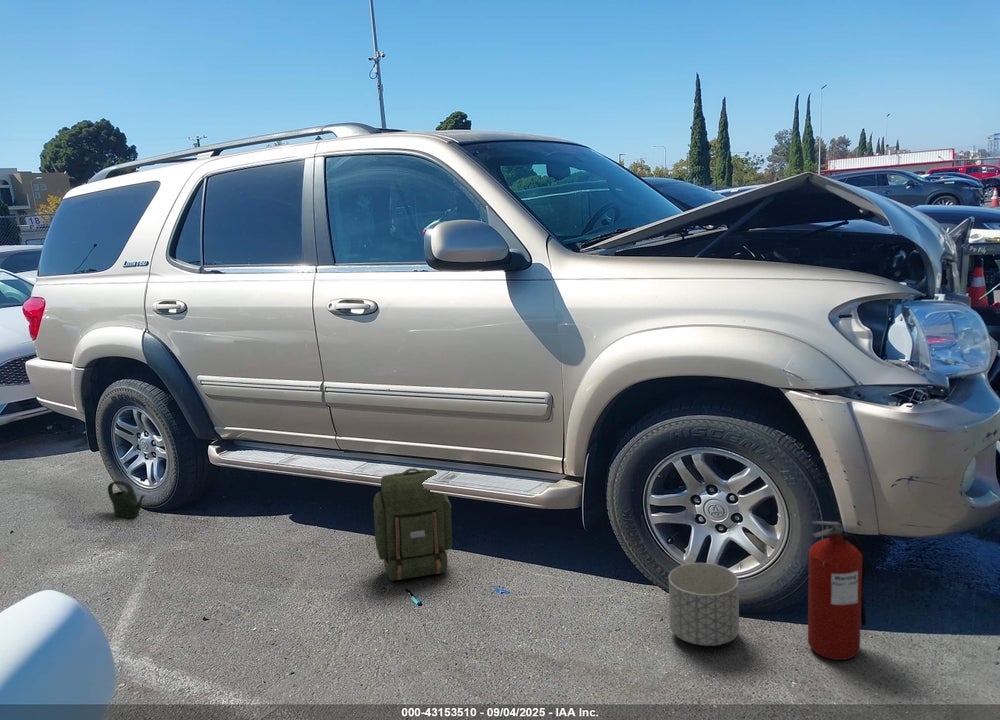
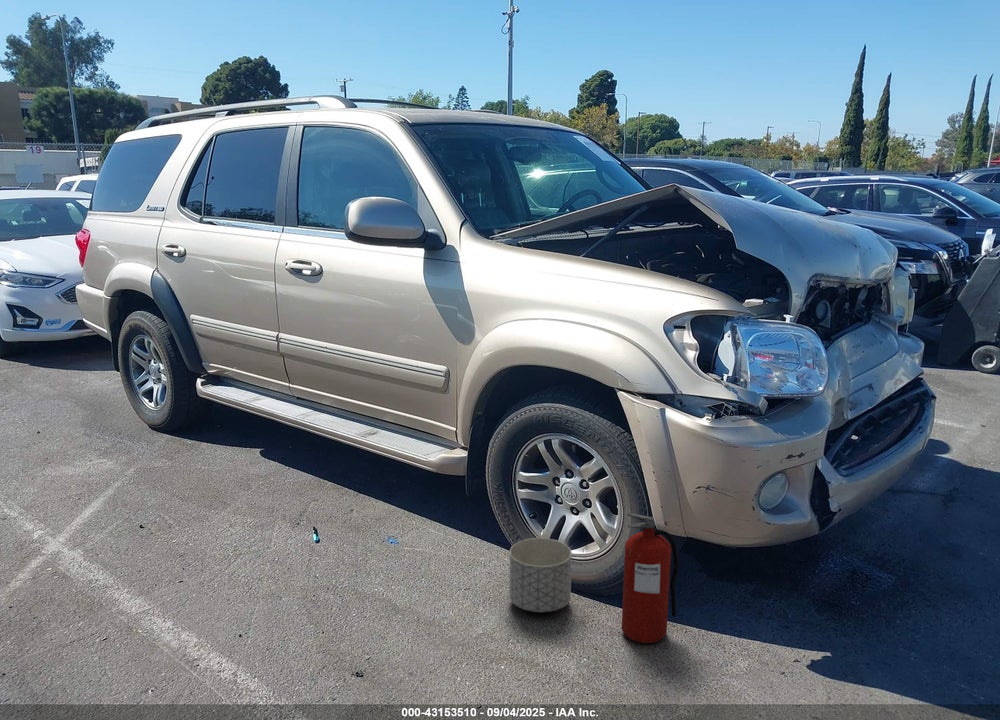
backpack: present [373,468,452,581] -> none [300,420,371,518]
watering can: present [108,481,145,518] -> none [123,400,148,434]

